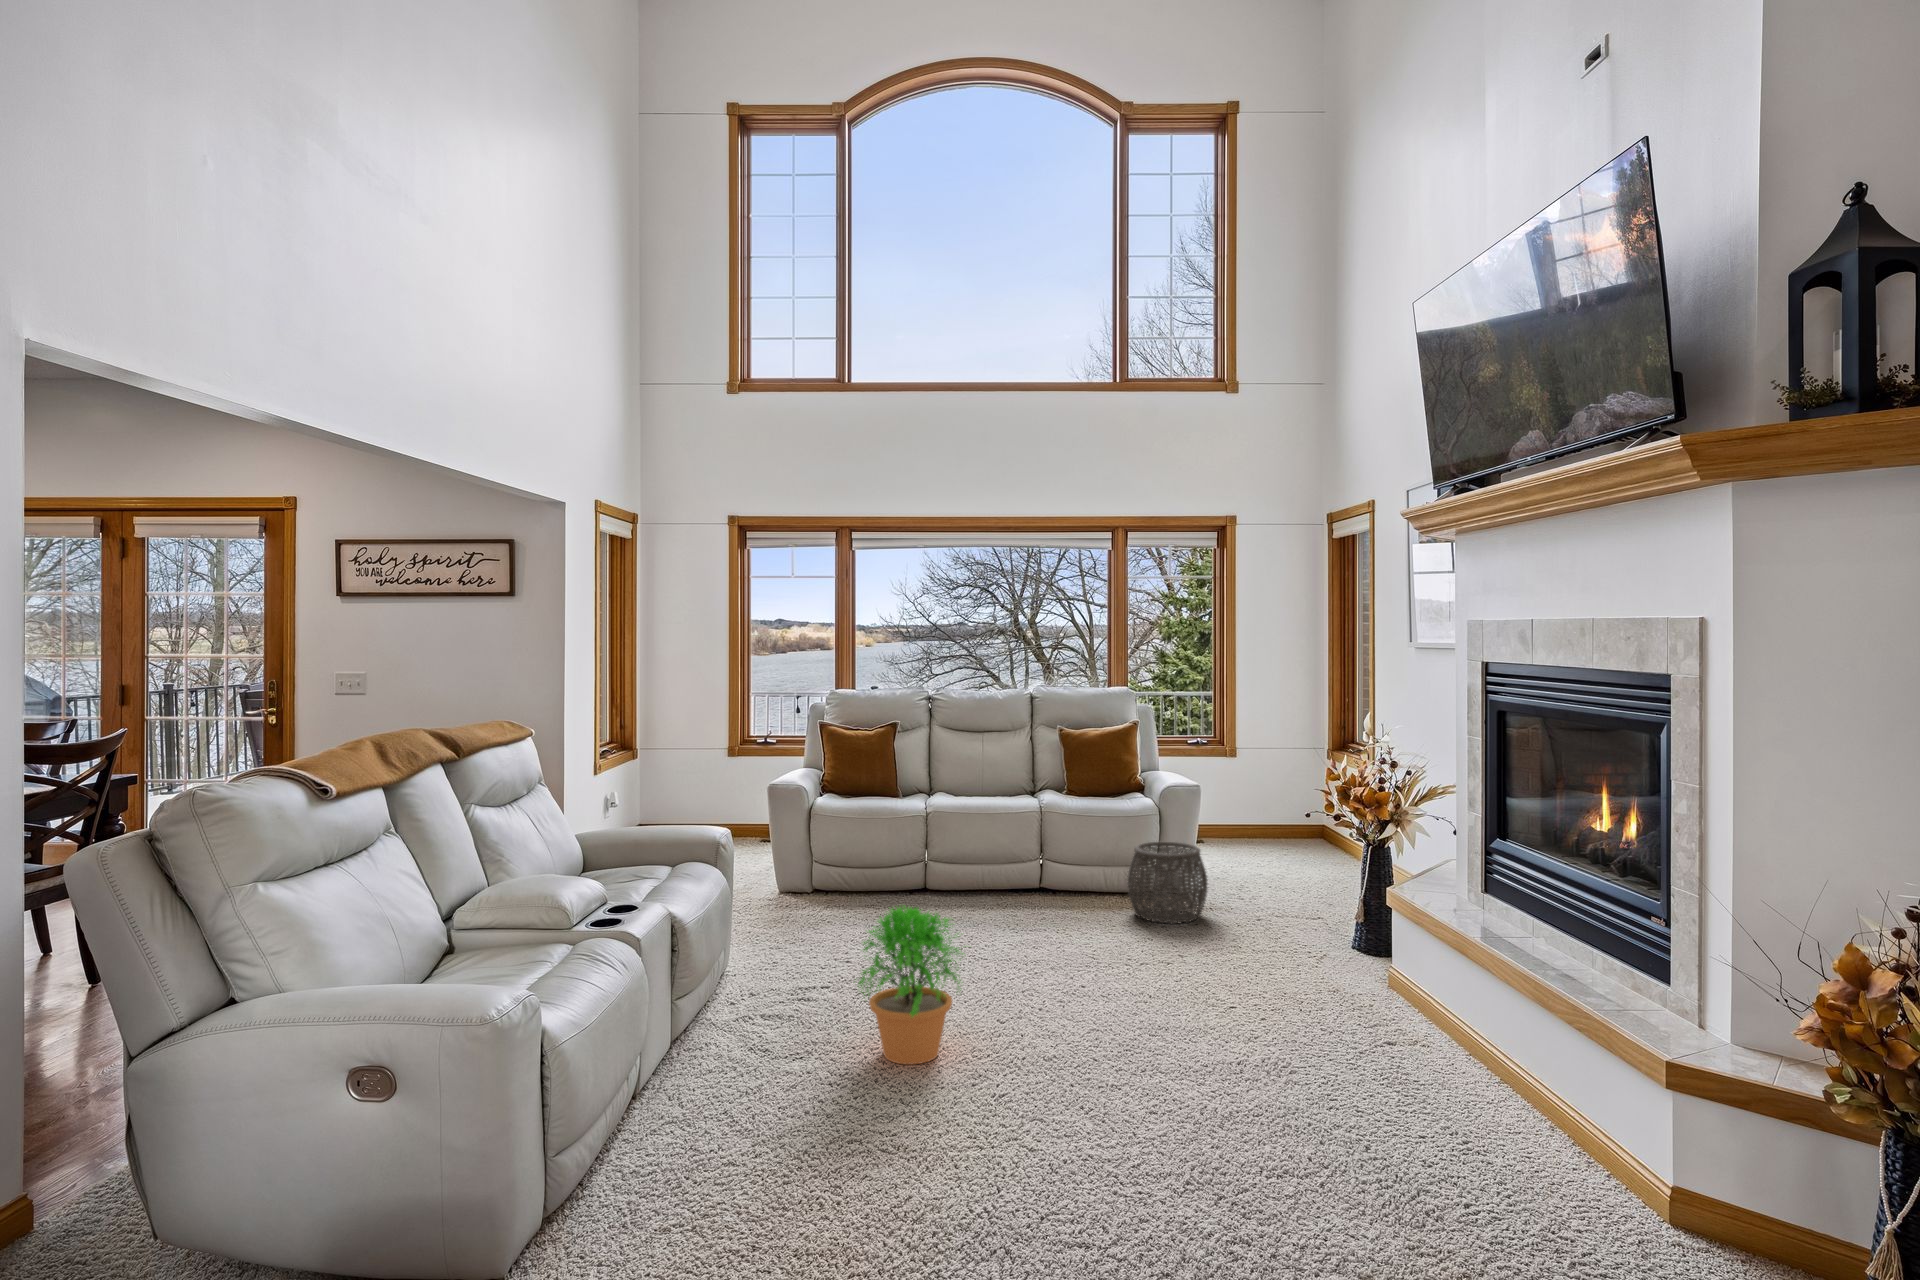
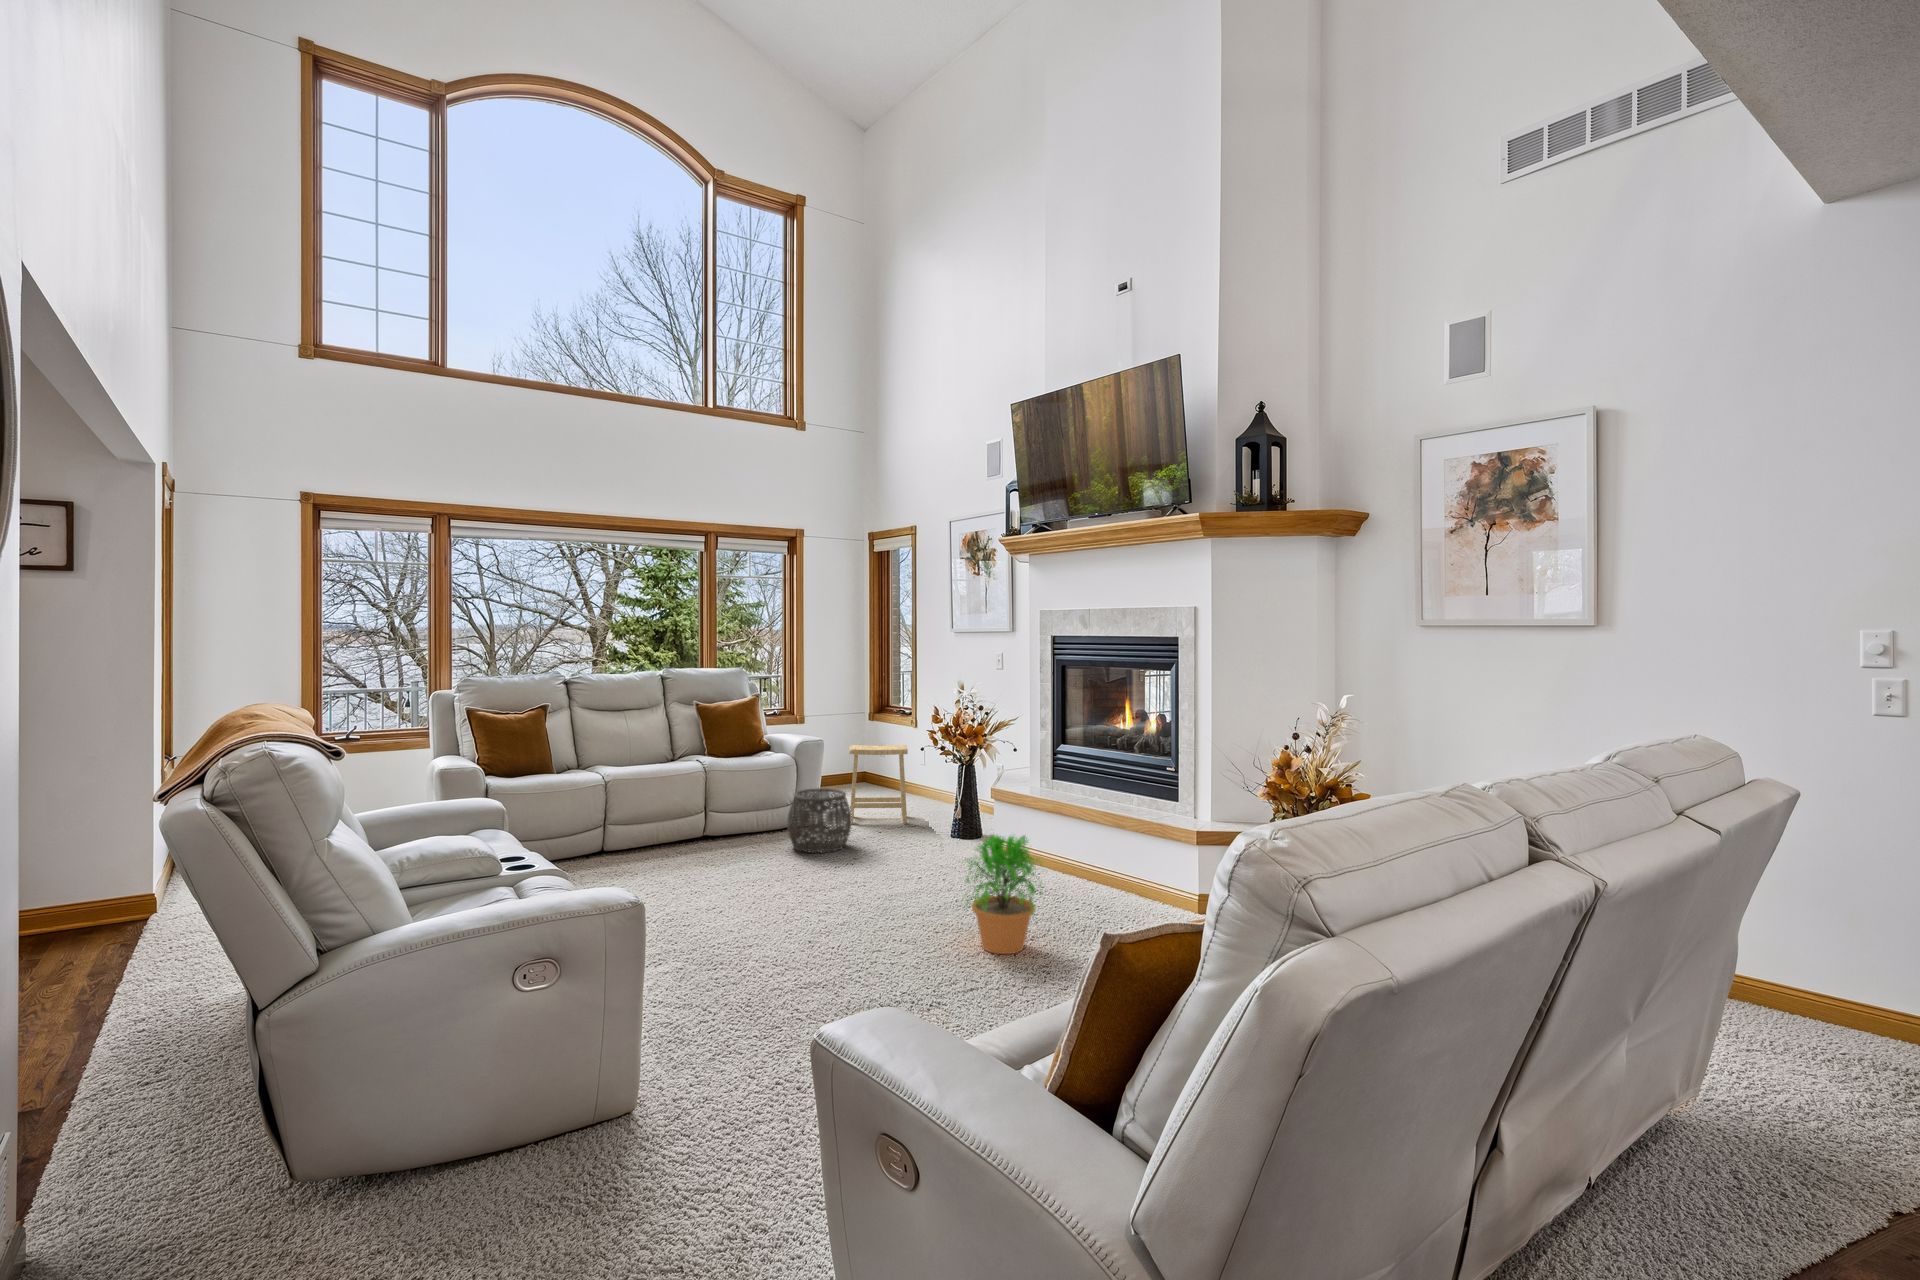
footstool: none [1237,792,1323,902] -> present [849,745,908,824]
potted plant: present [859,905,963,1065] -> present [964,835,1045,954]

